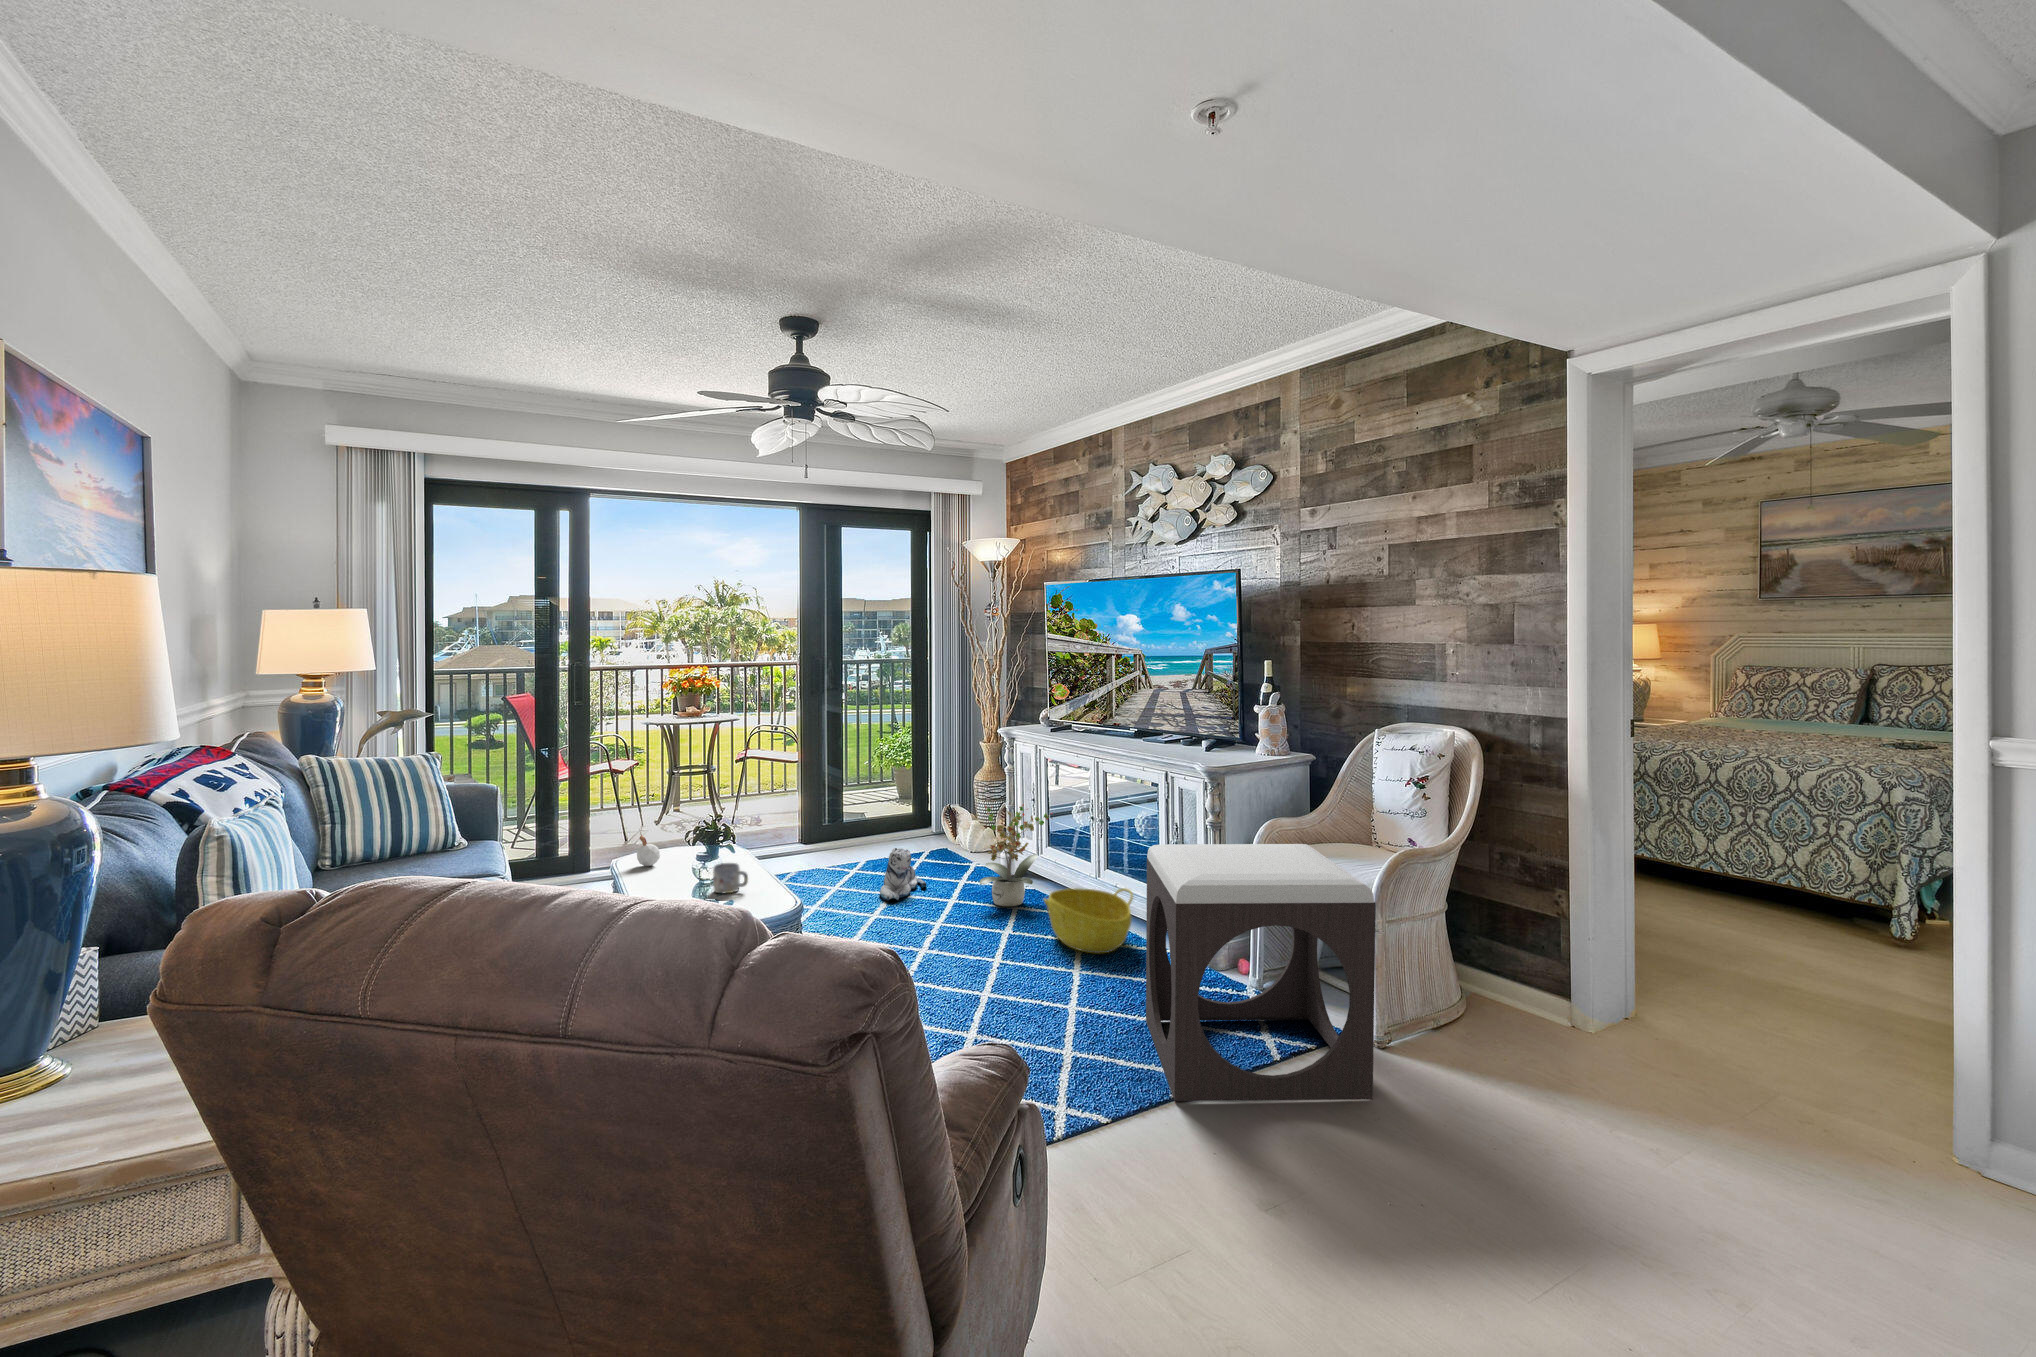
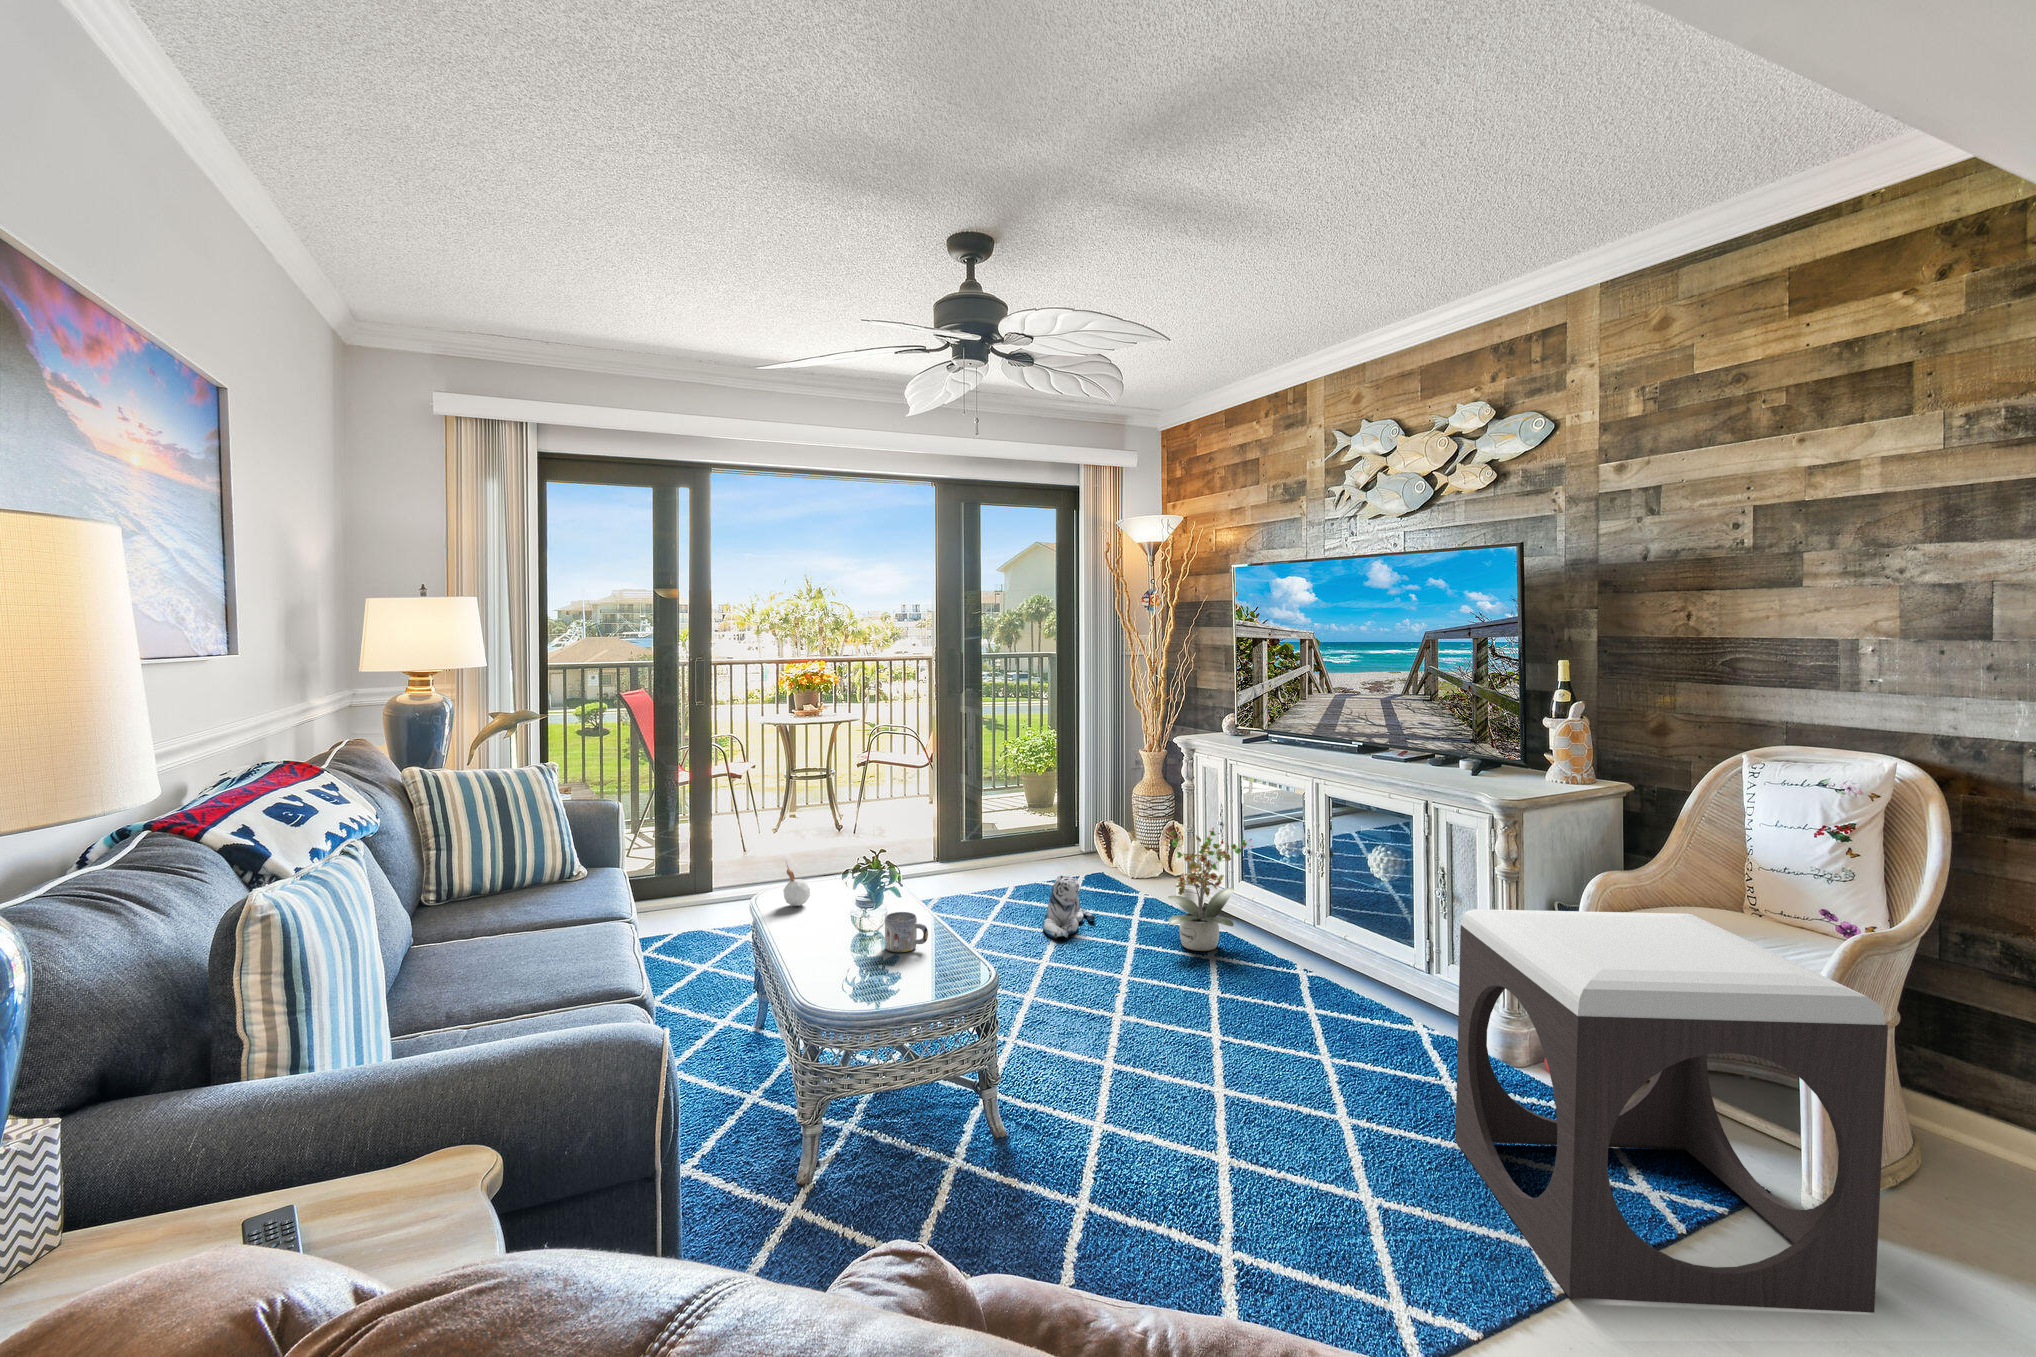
basket: present [1044,888,1133,954] -> none [1265,936,1384,1026]

